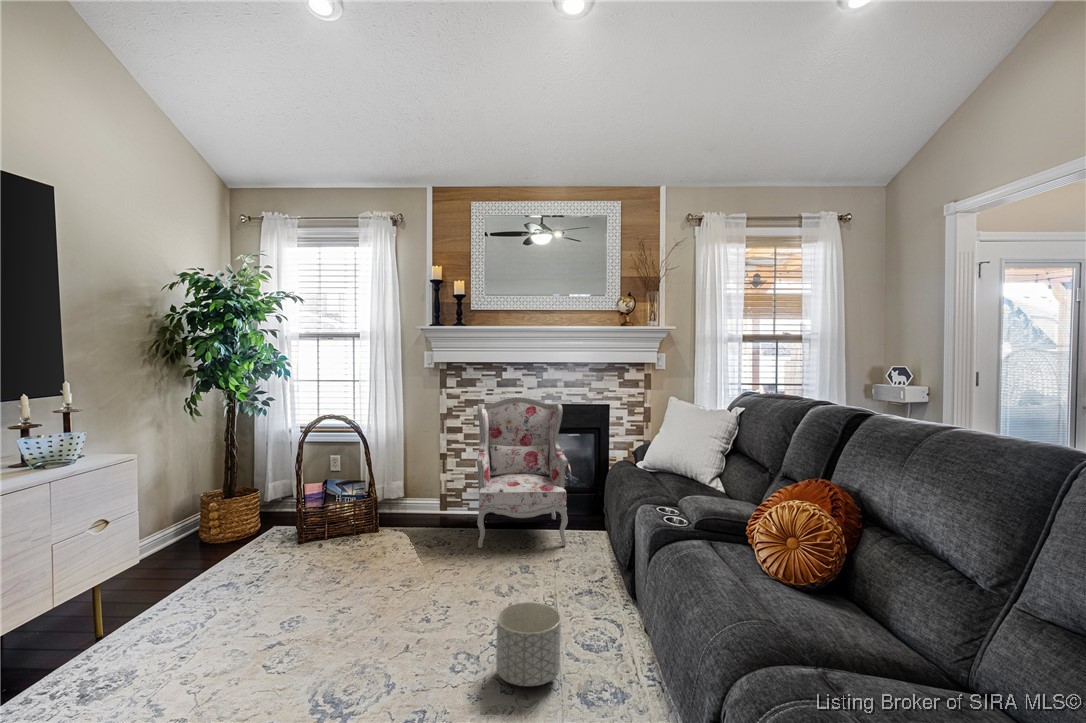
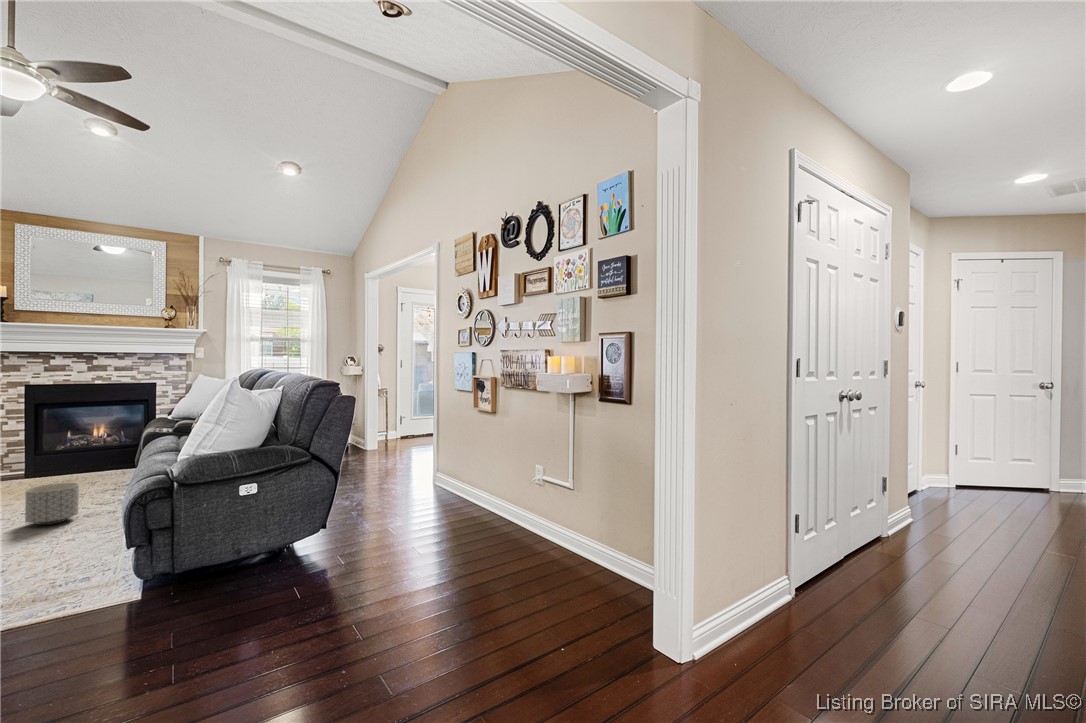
armchair: present [477,397,568,548] -> none [18,379,111,488]

